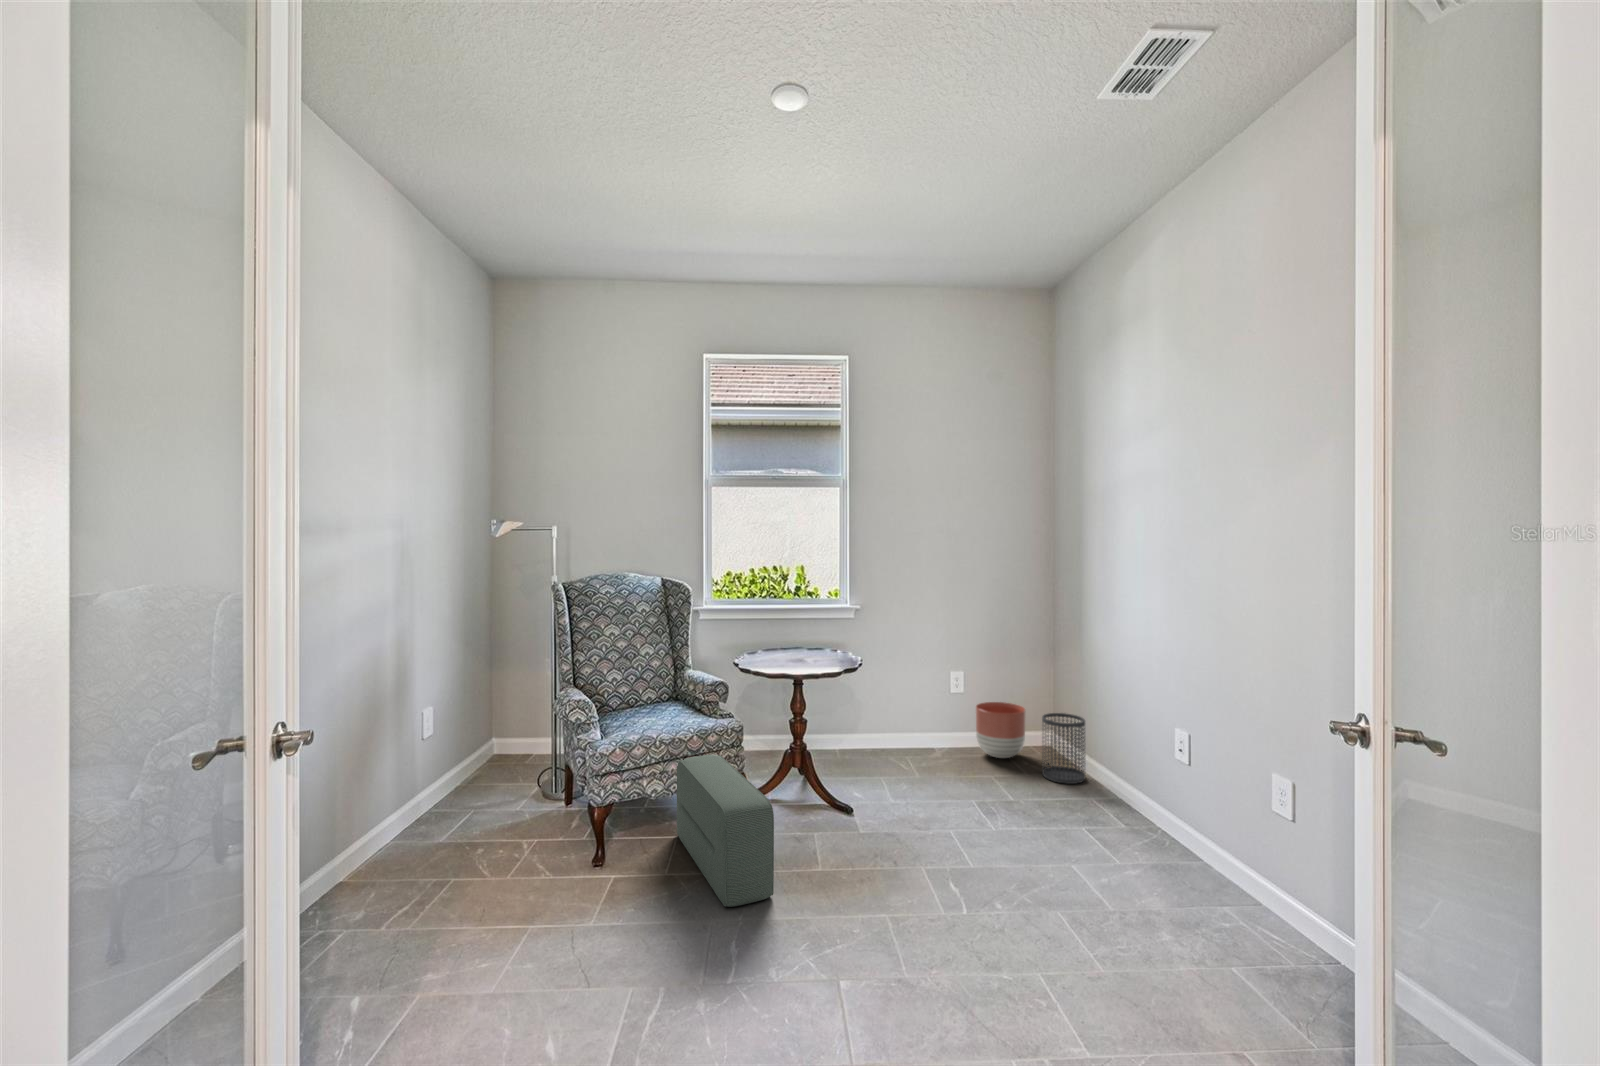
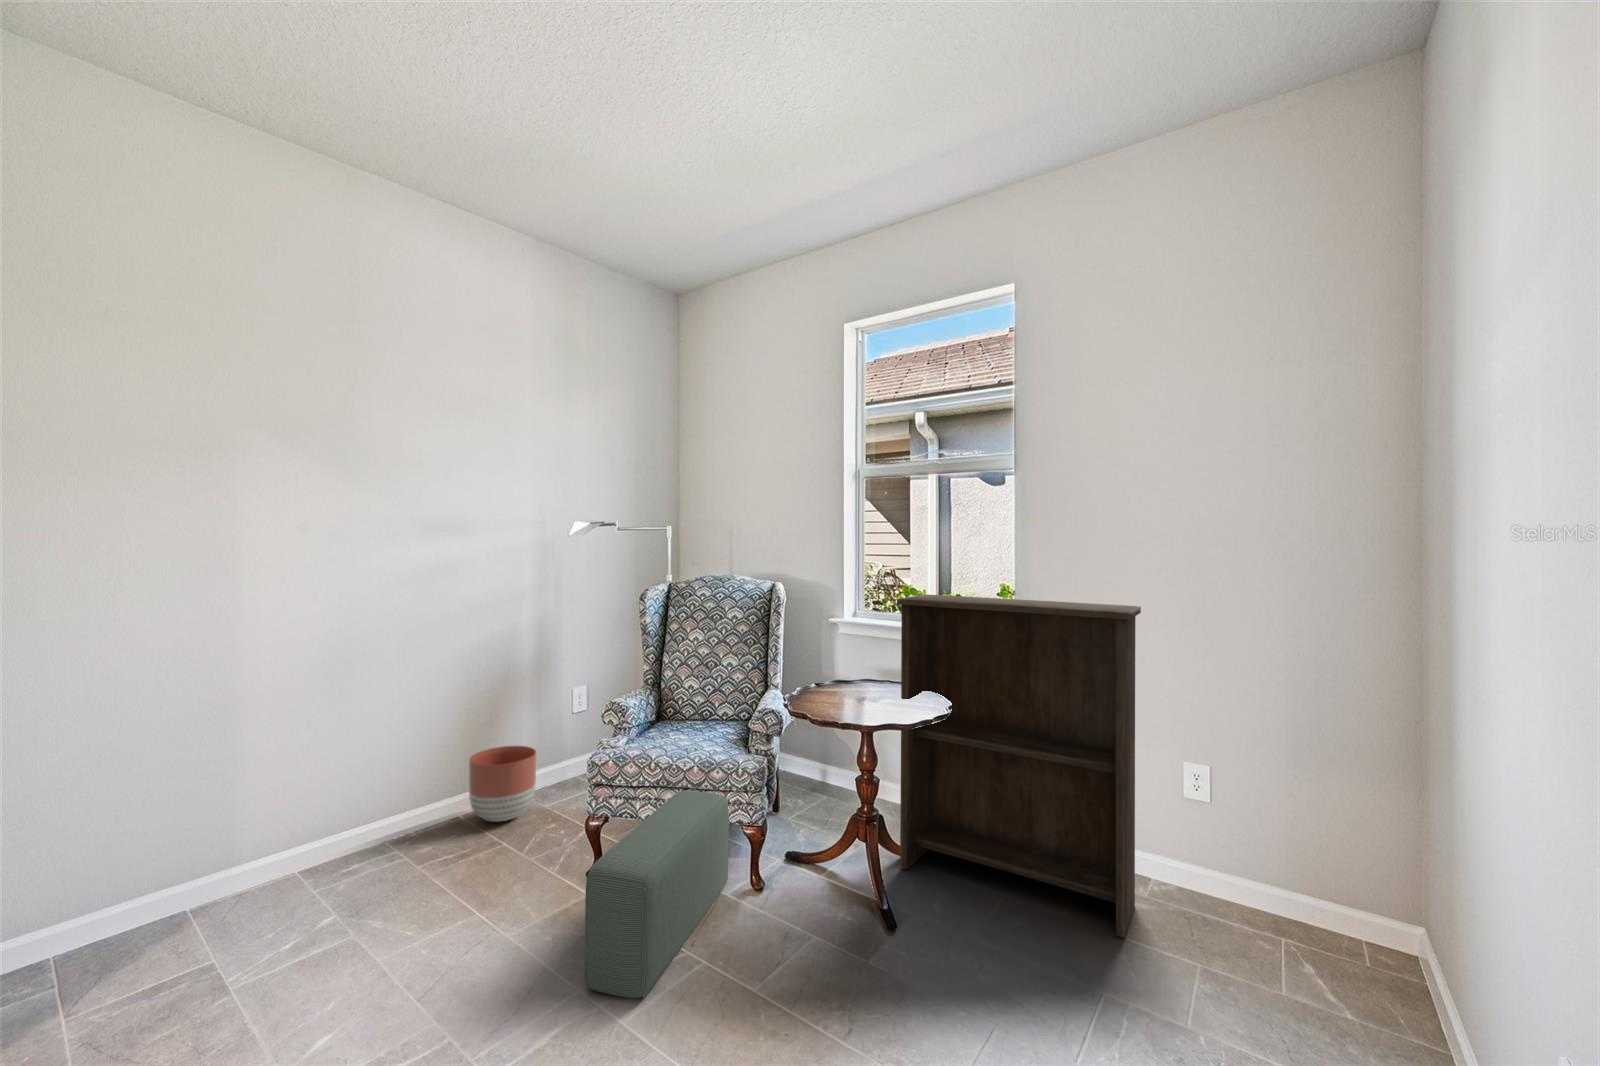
bookshelf: none [806,579,966,785] -> present [897,595,1141,938]
planter: present [976,702,1025,758] -> present [469,746,536,822]
wastebasket: present [1042,713,1085,784] -> none [1302,874,1406,1039]

